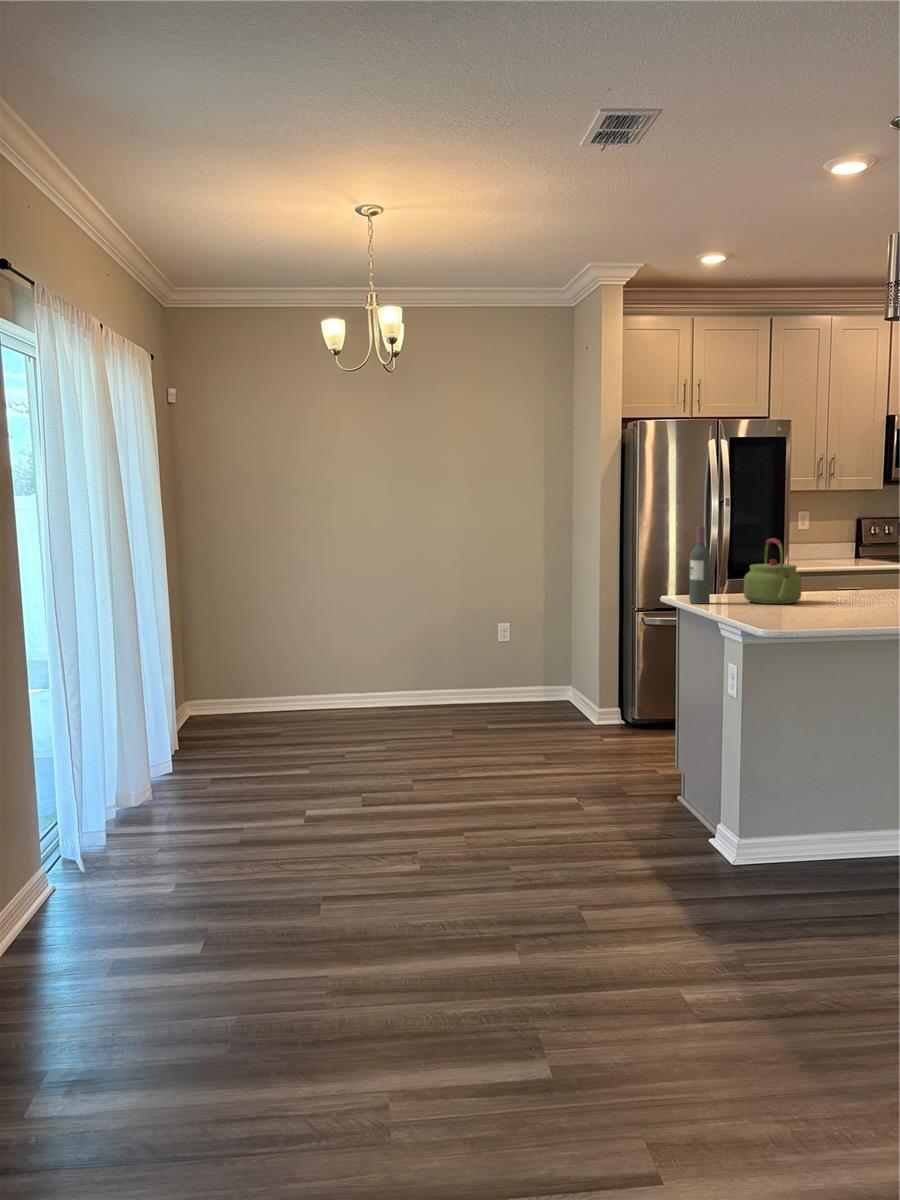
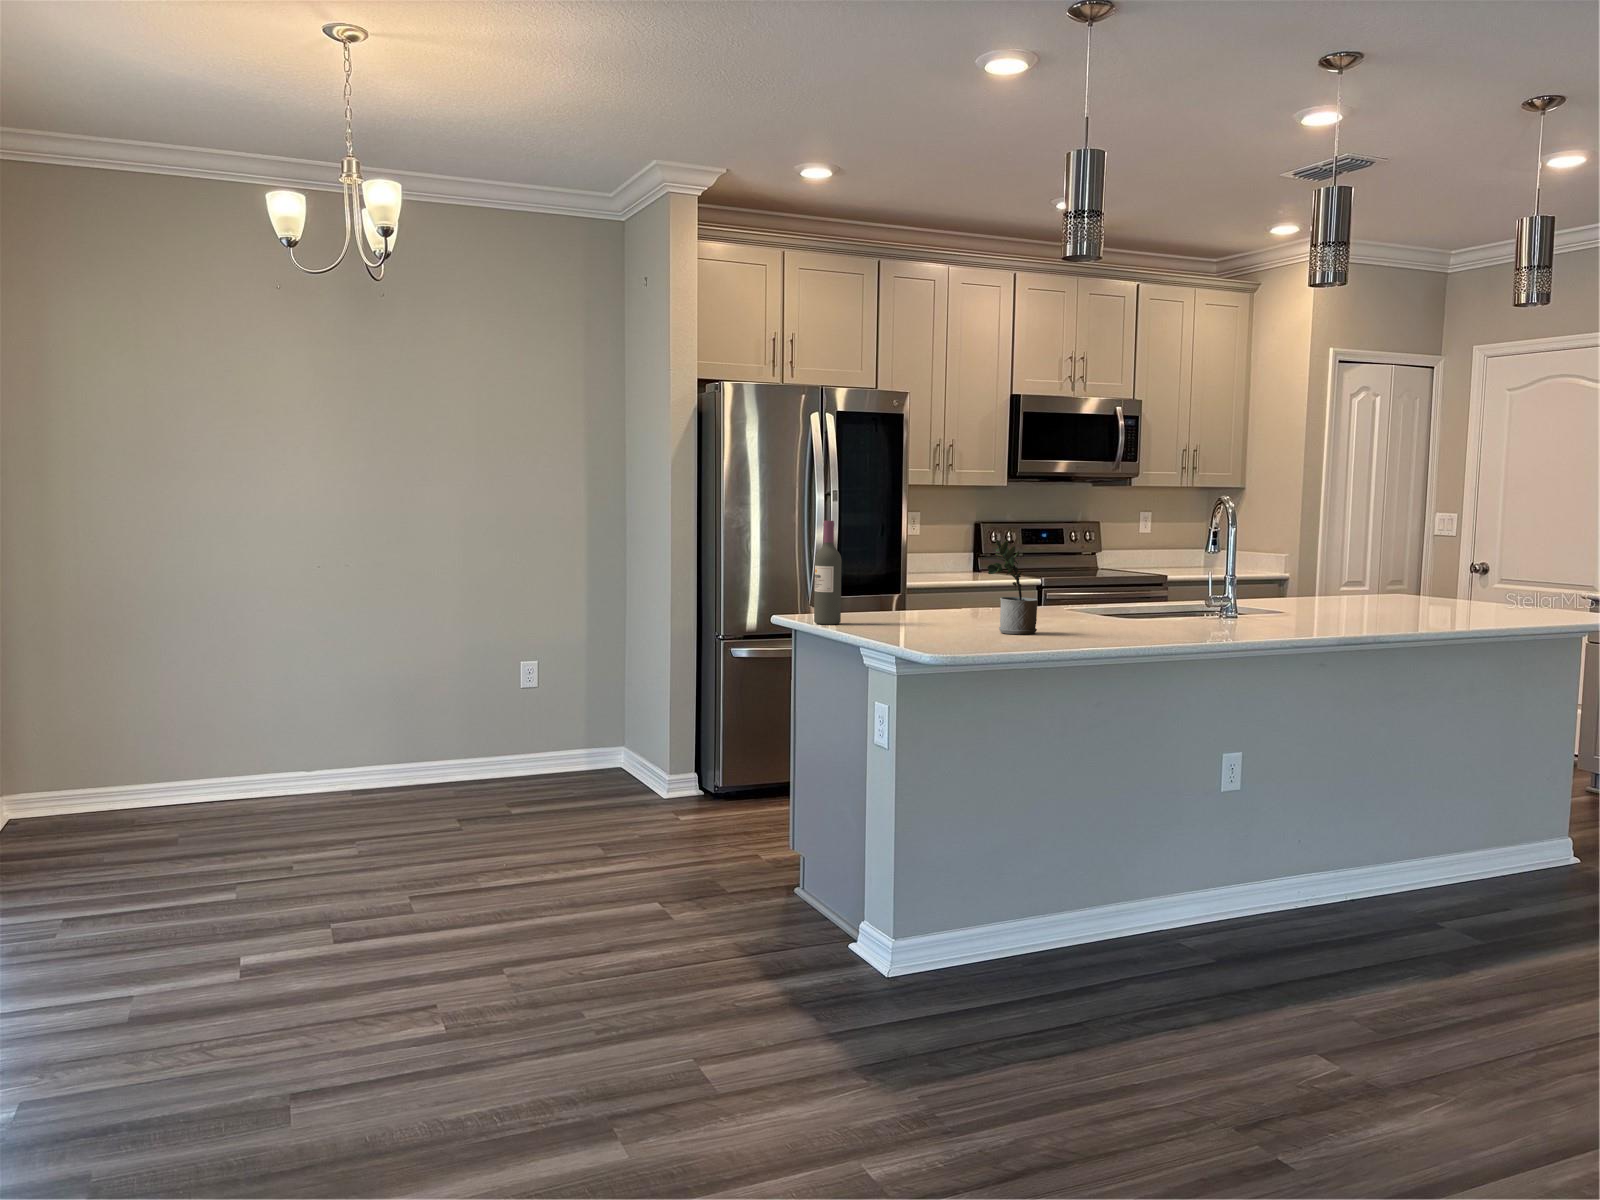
kettle: present [744,538,802,604] -> none [881,538,953,624]
potted plant: none [819,541,863,614] -> present [987,540,1038,635]

